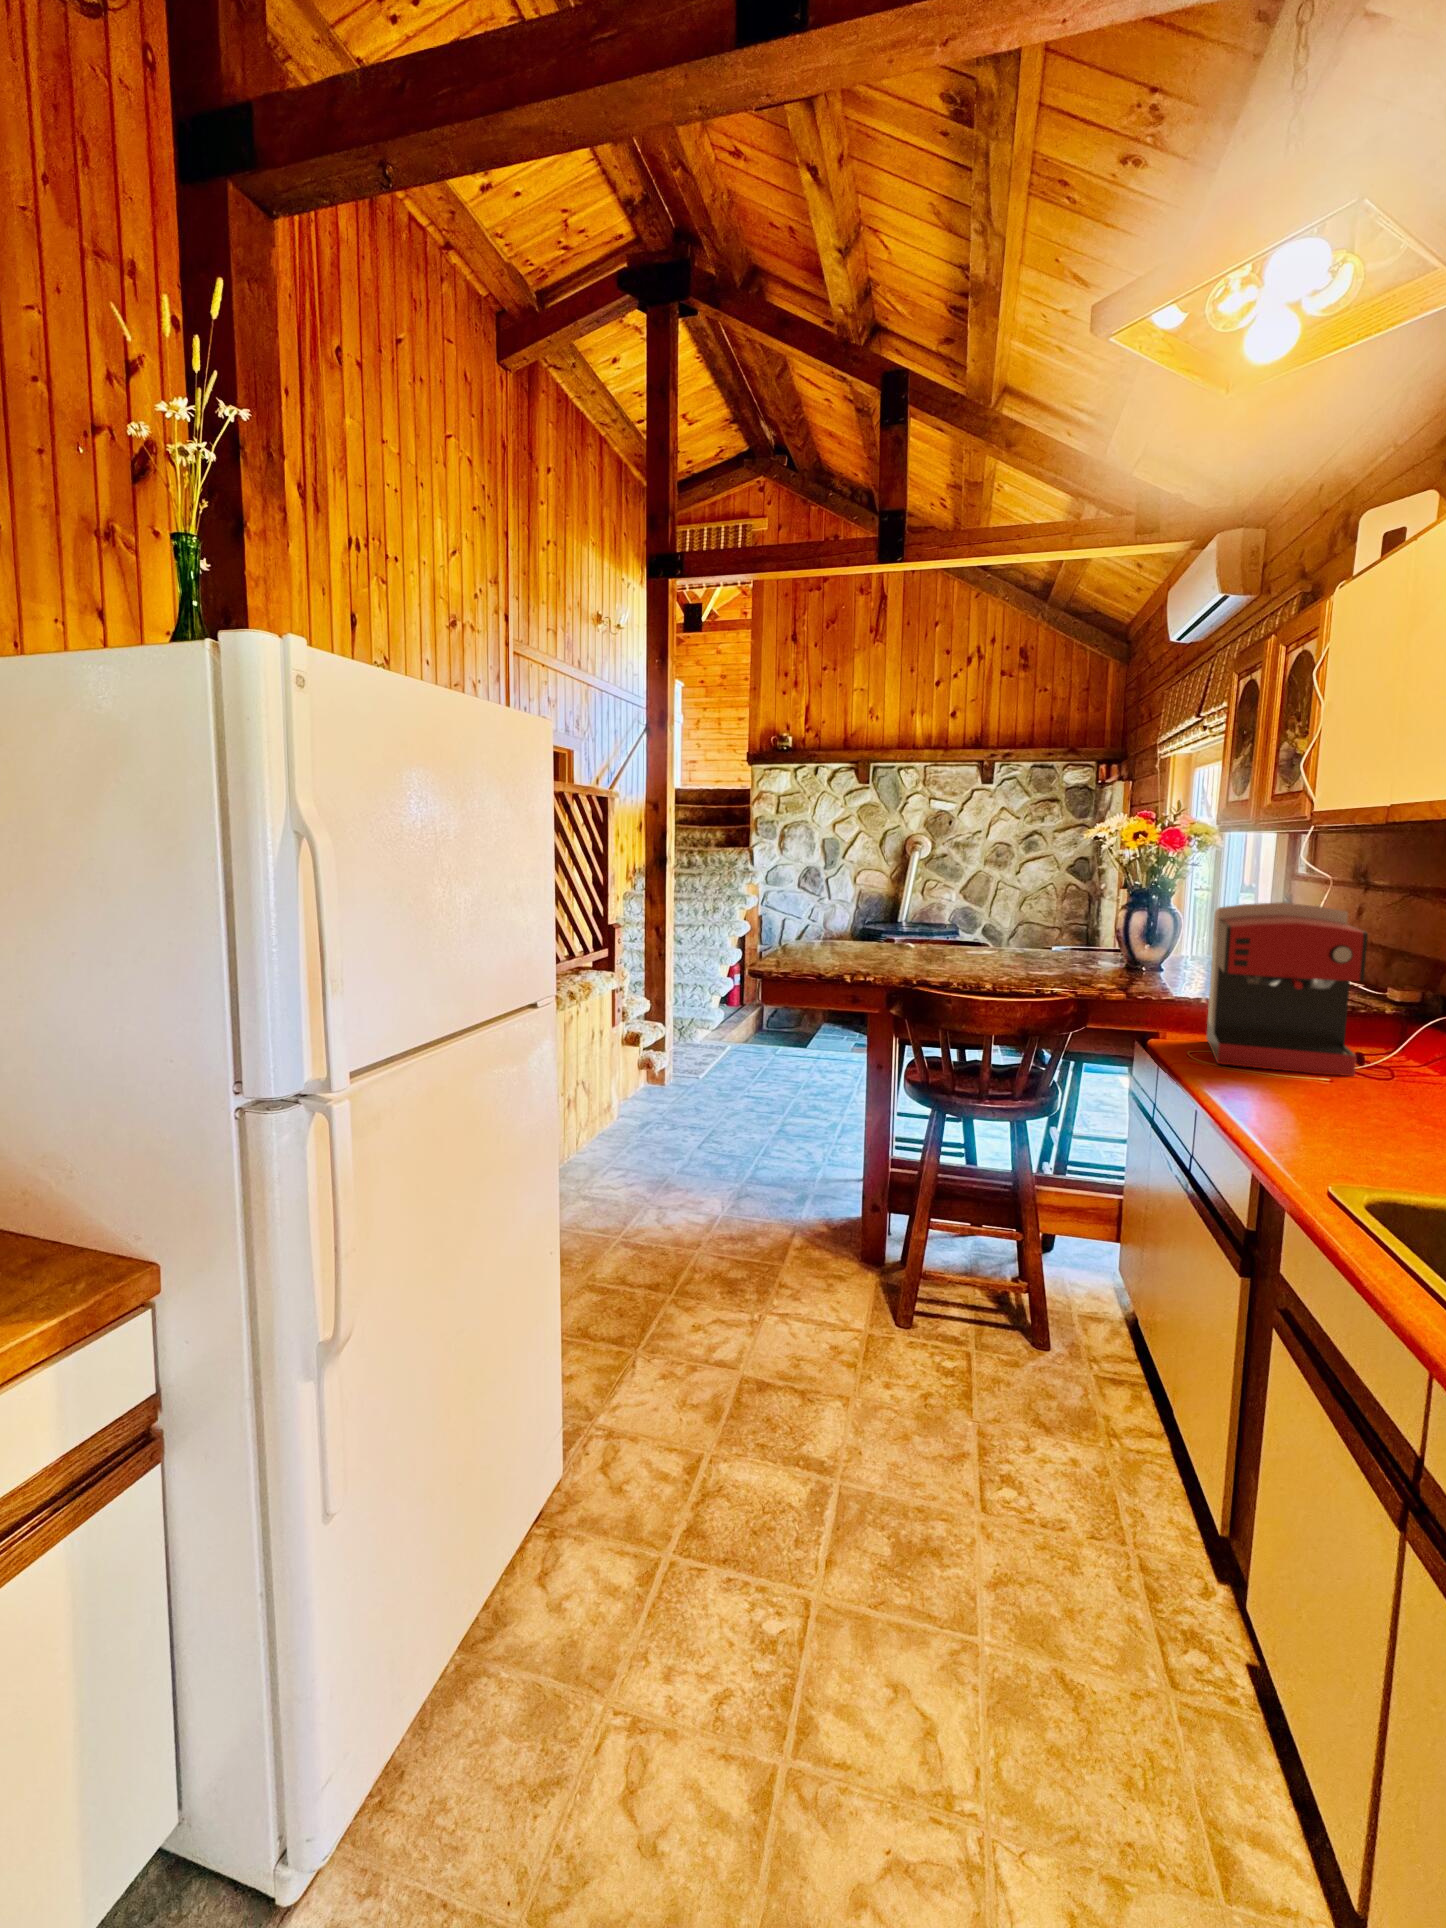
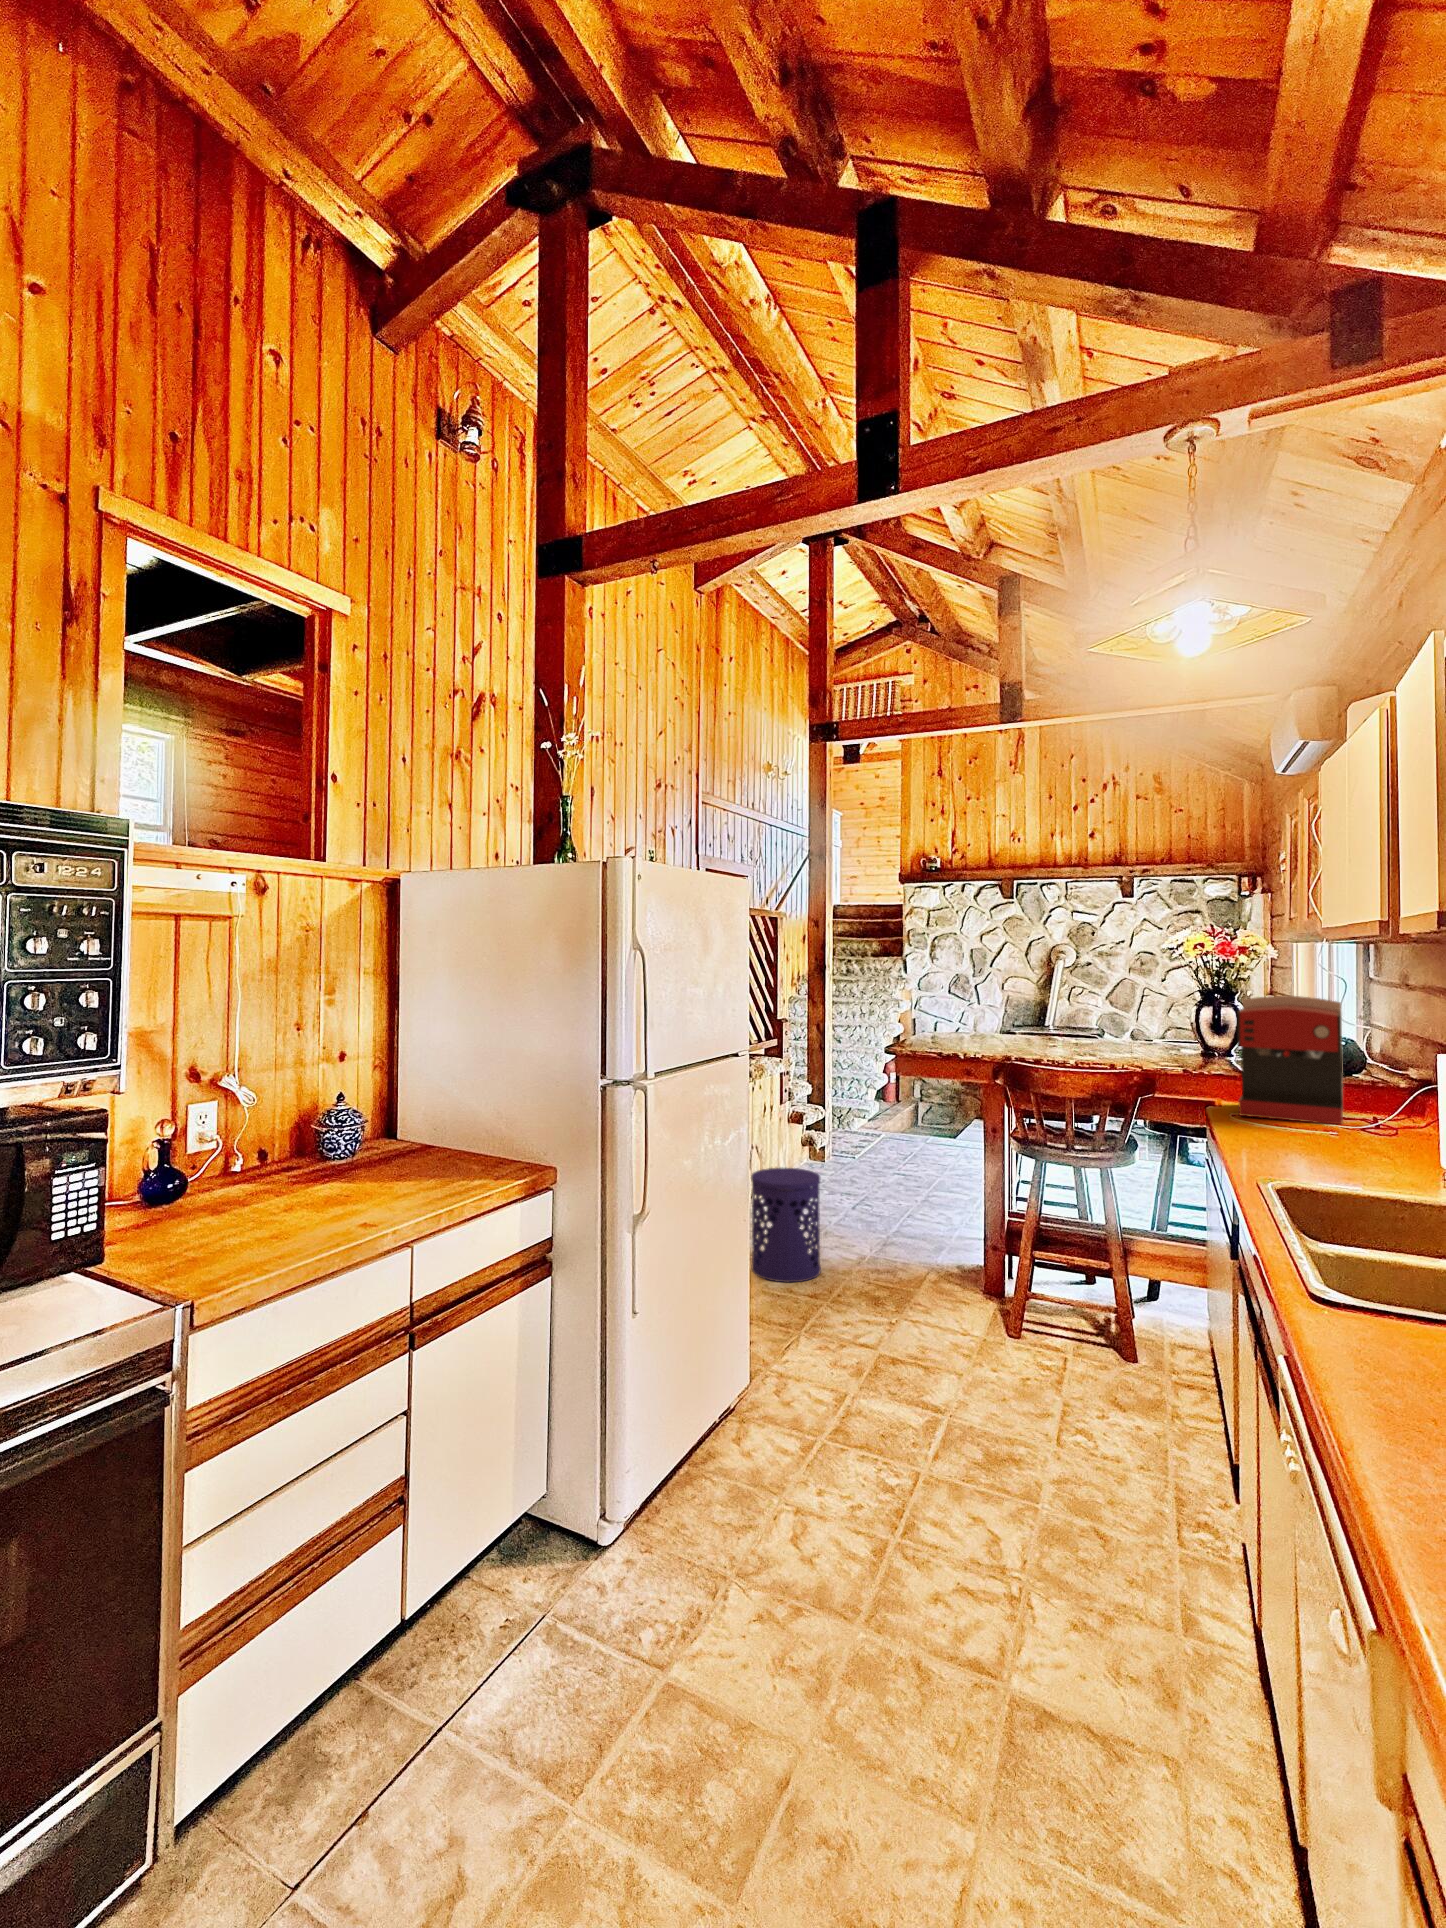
waste bin: none [574,1116,663,1263] -> present [751,1168,821,1282]

